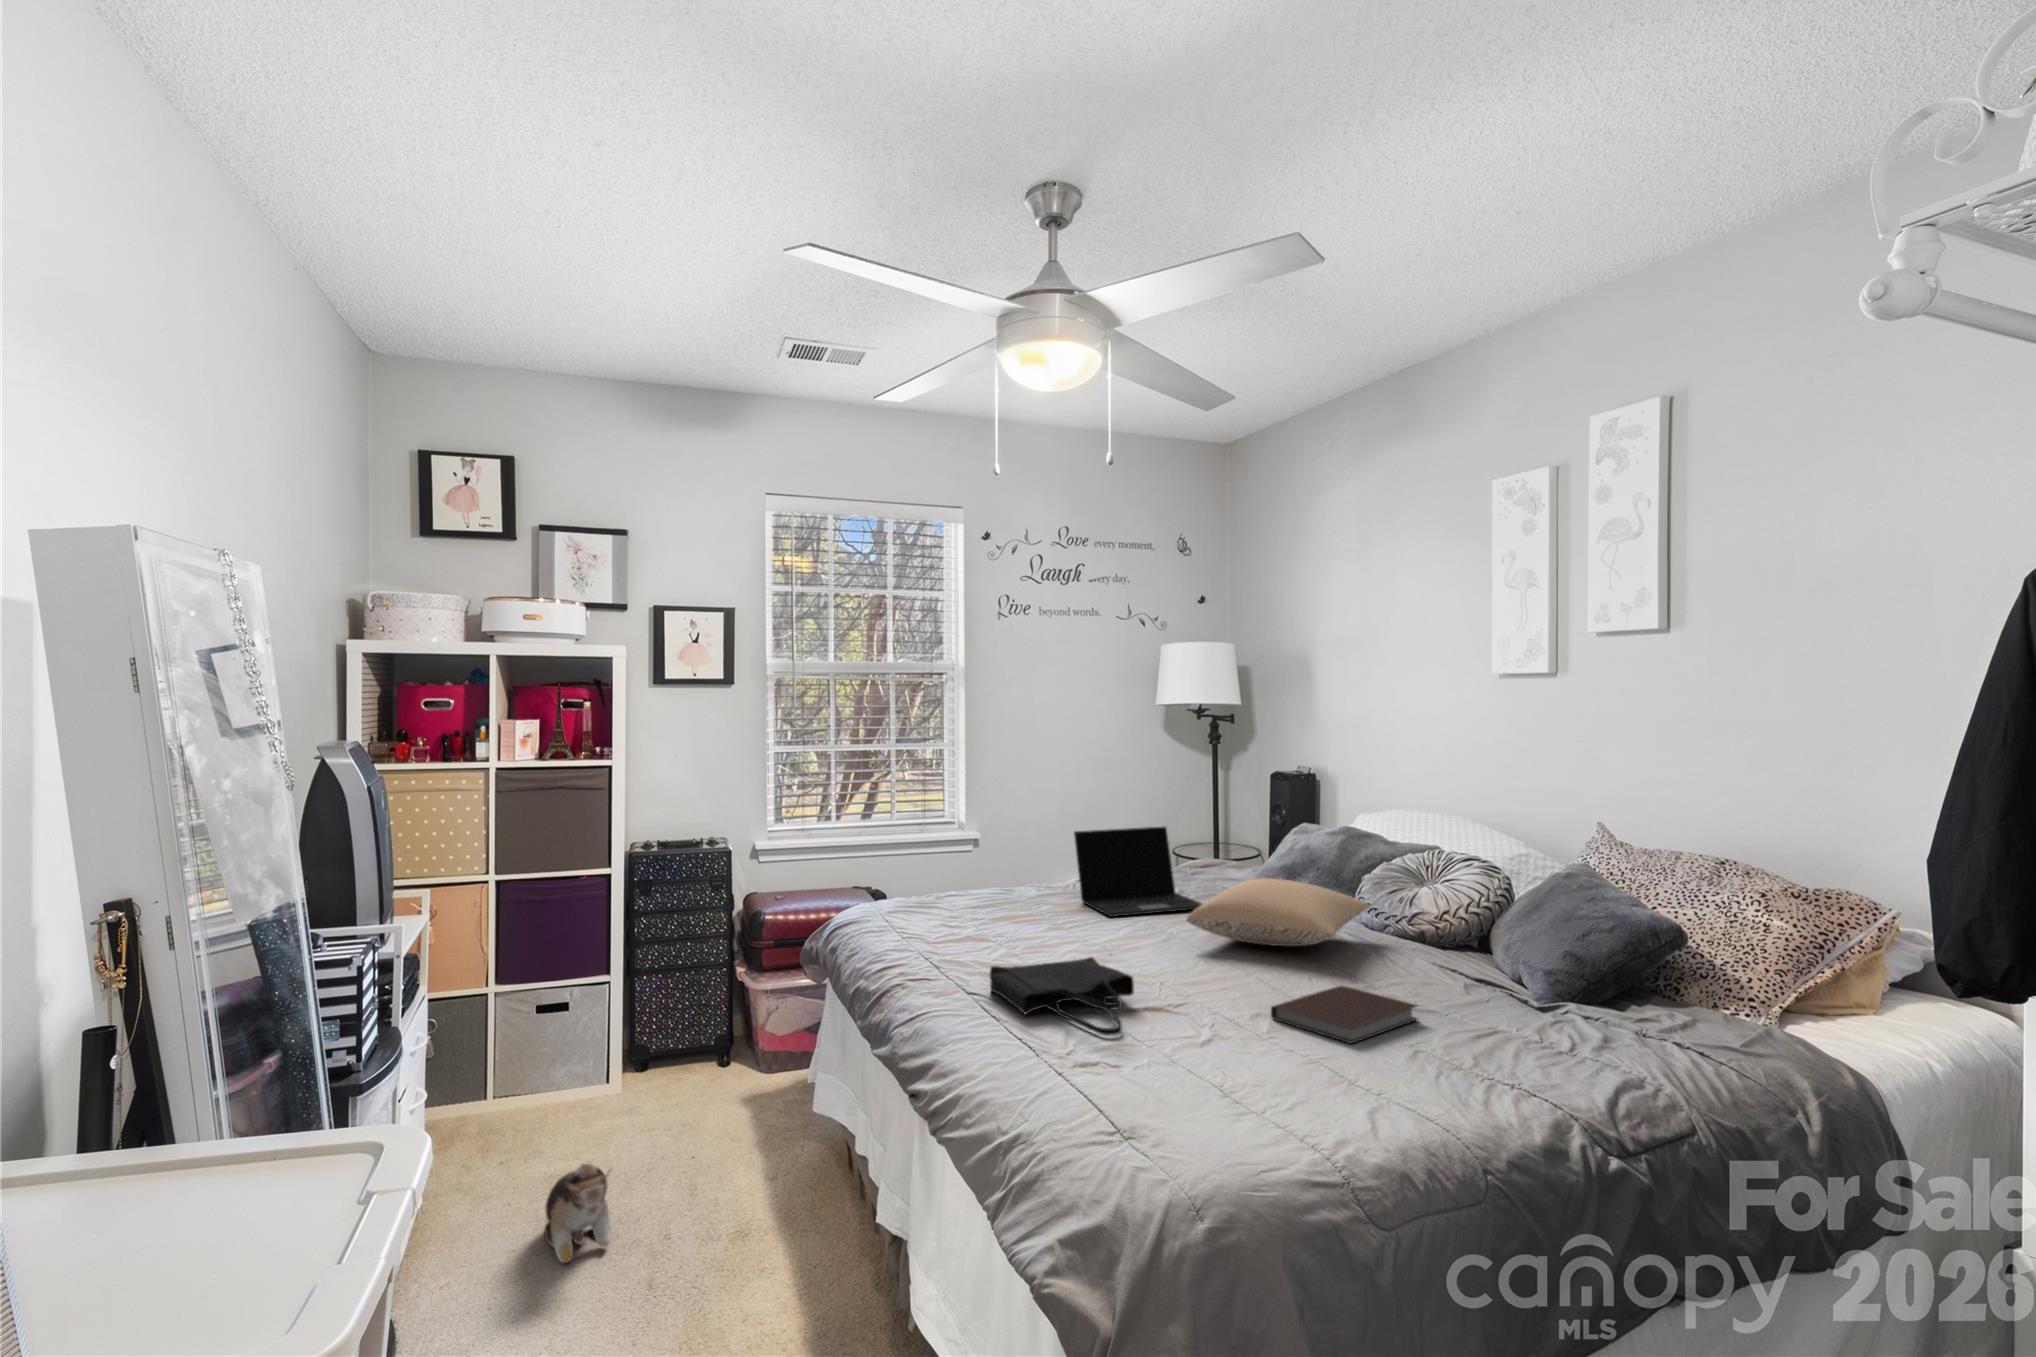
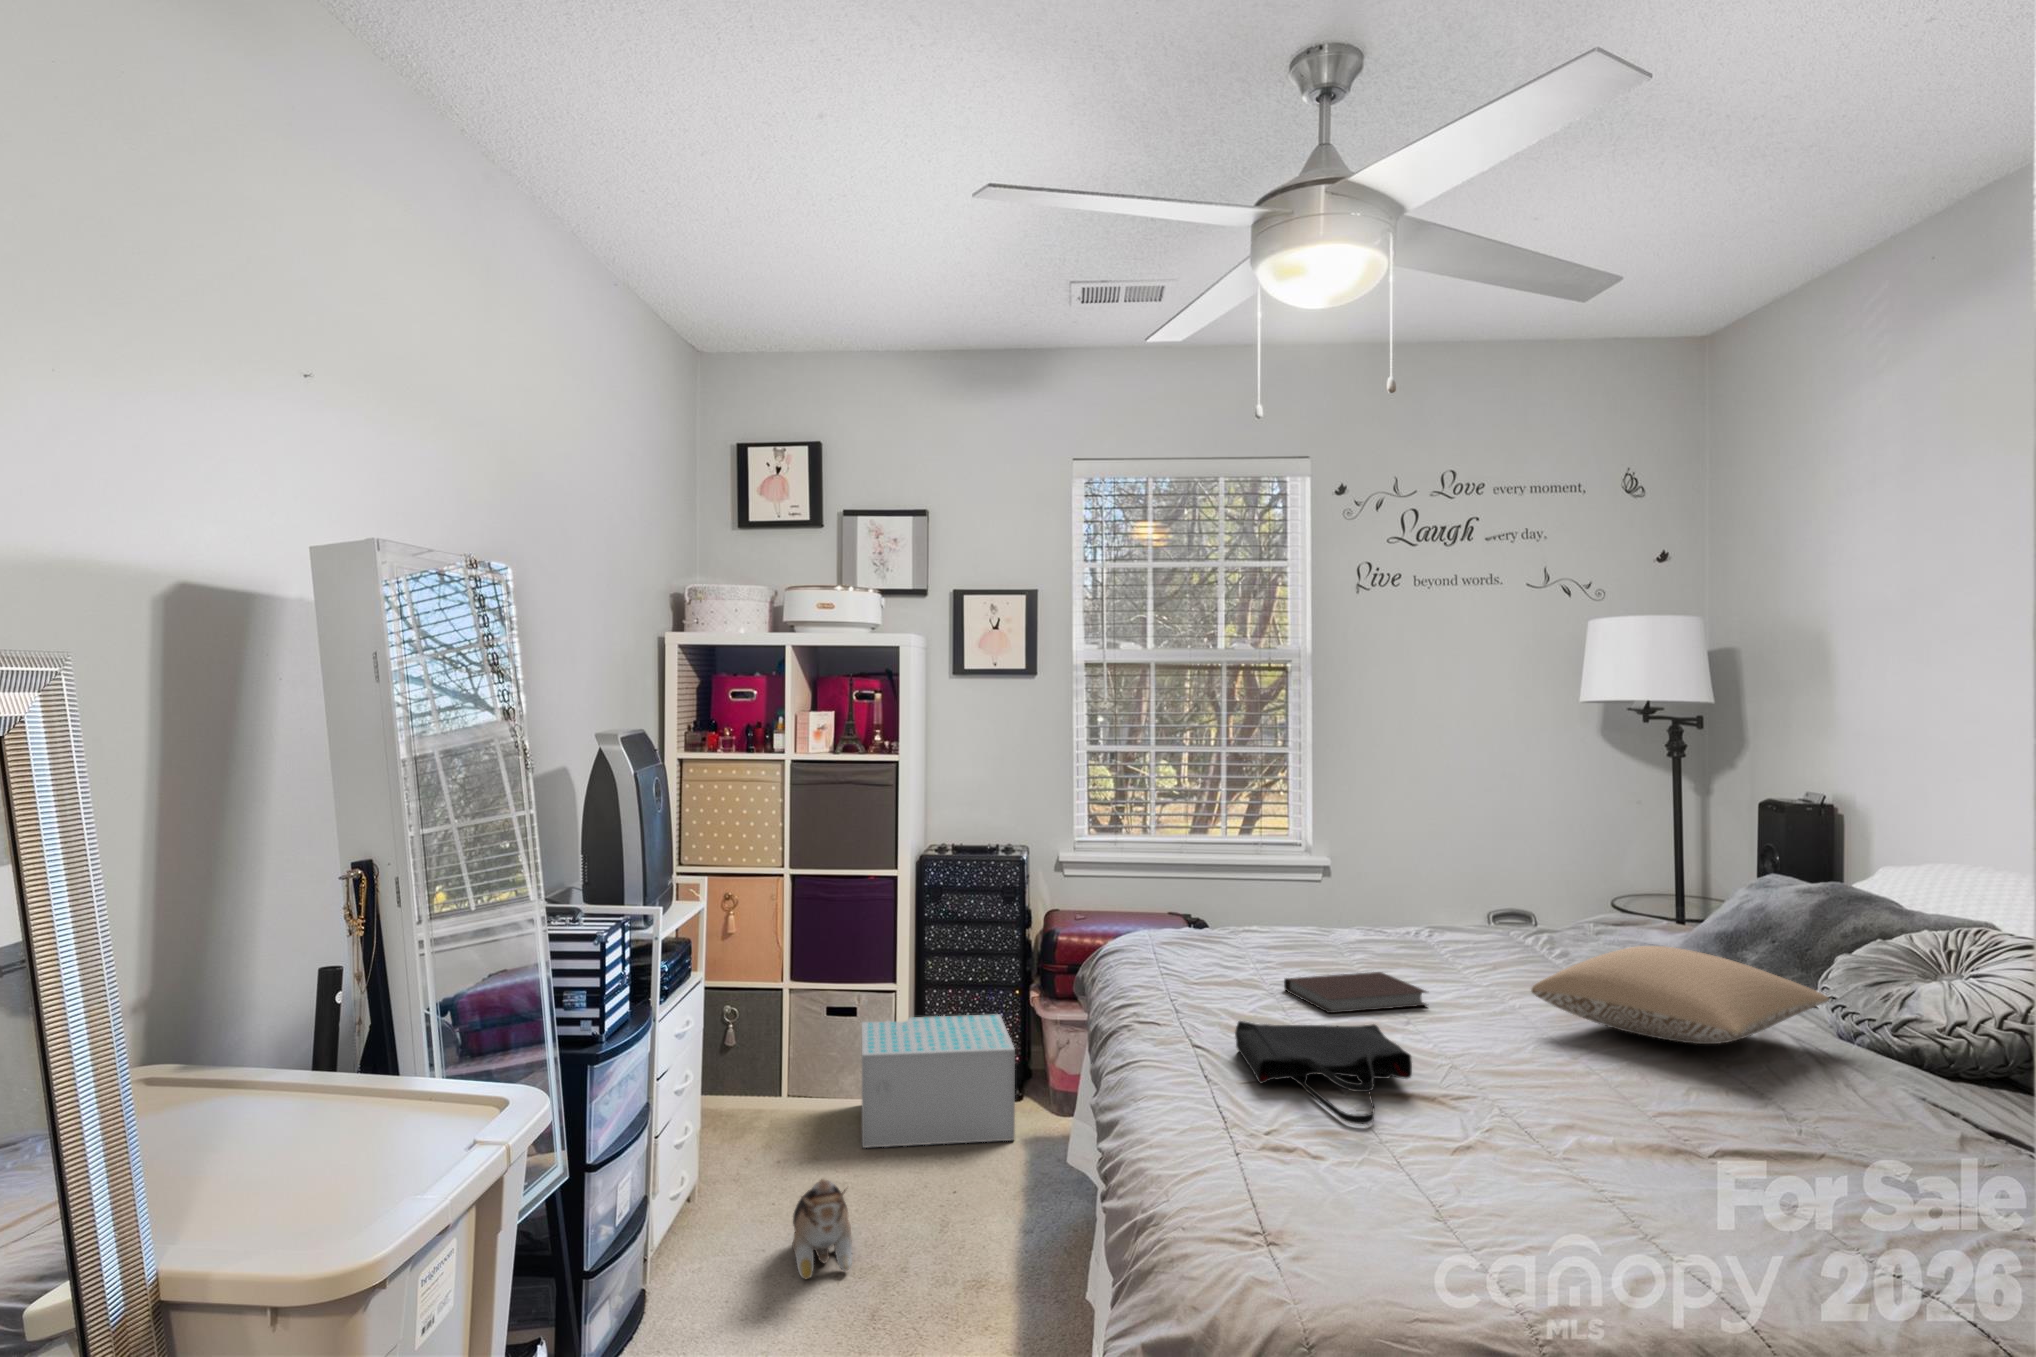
laptop: present [1074,827,1203,917] -> none [1414,865,1594,980]
notebook: present [1271,985,1417,1044] -> present [1284,972,1427,1013]
storage box: none [572,990,732,1131] -> present [862,1014,1015,1148]

